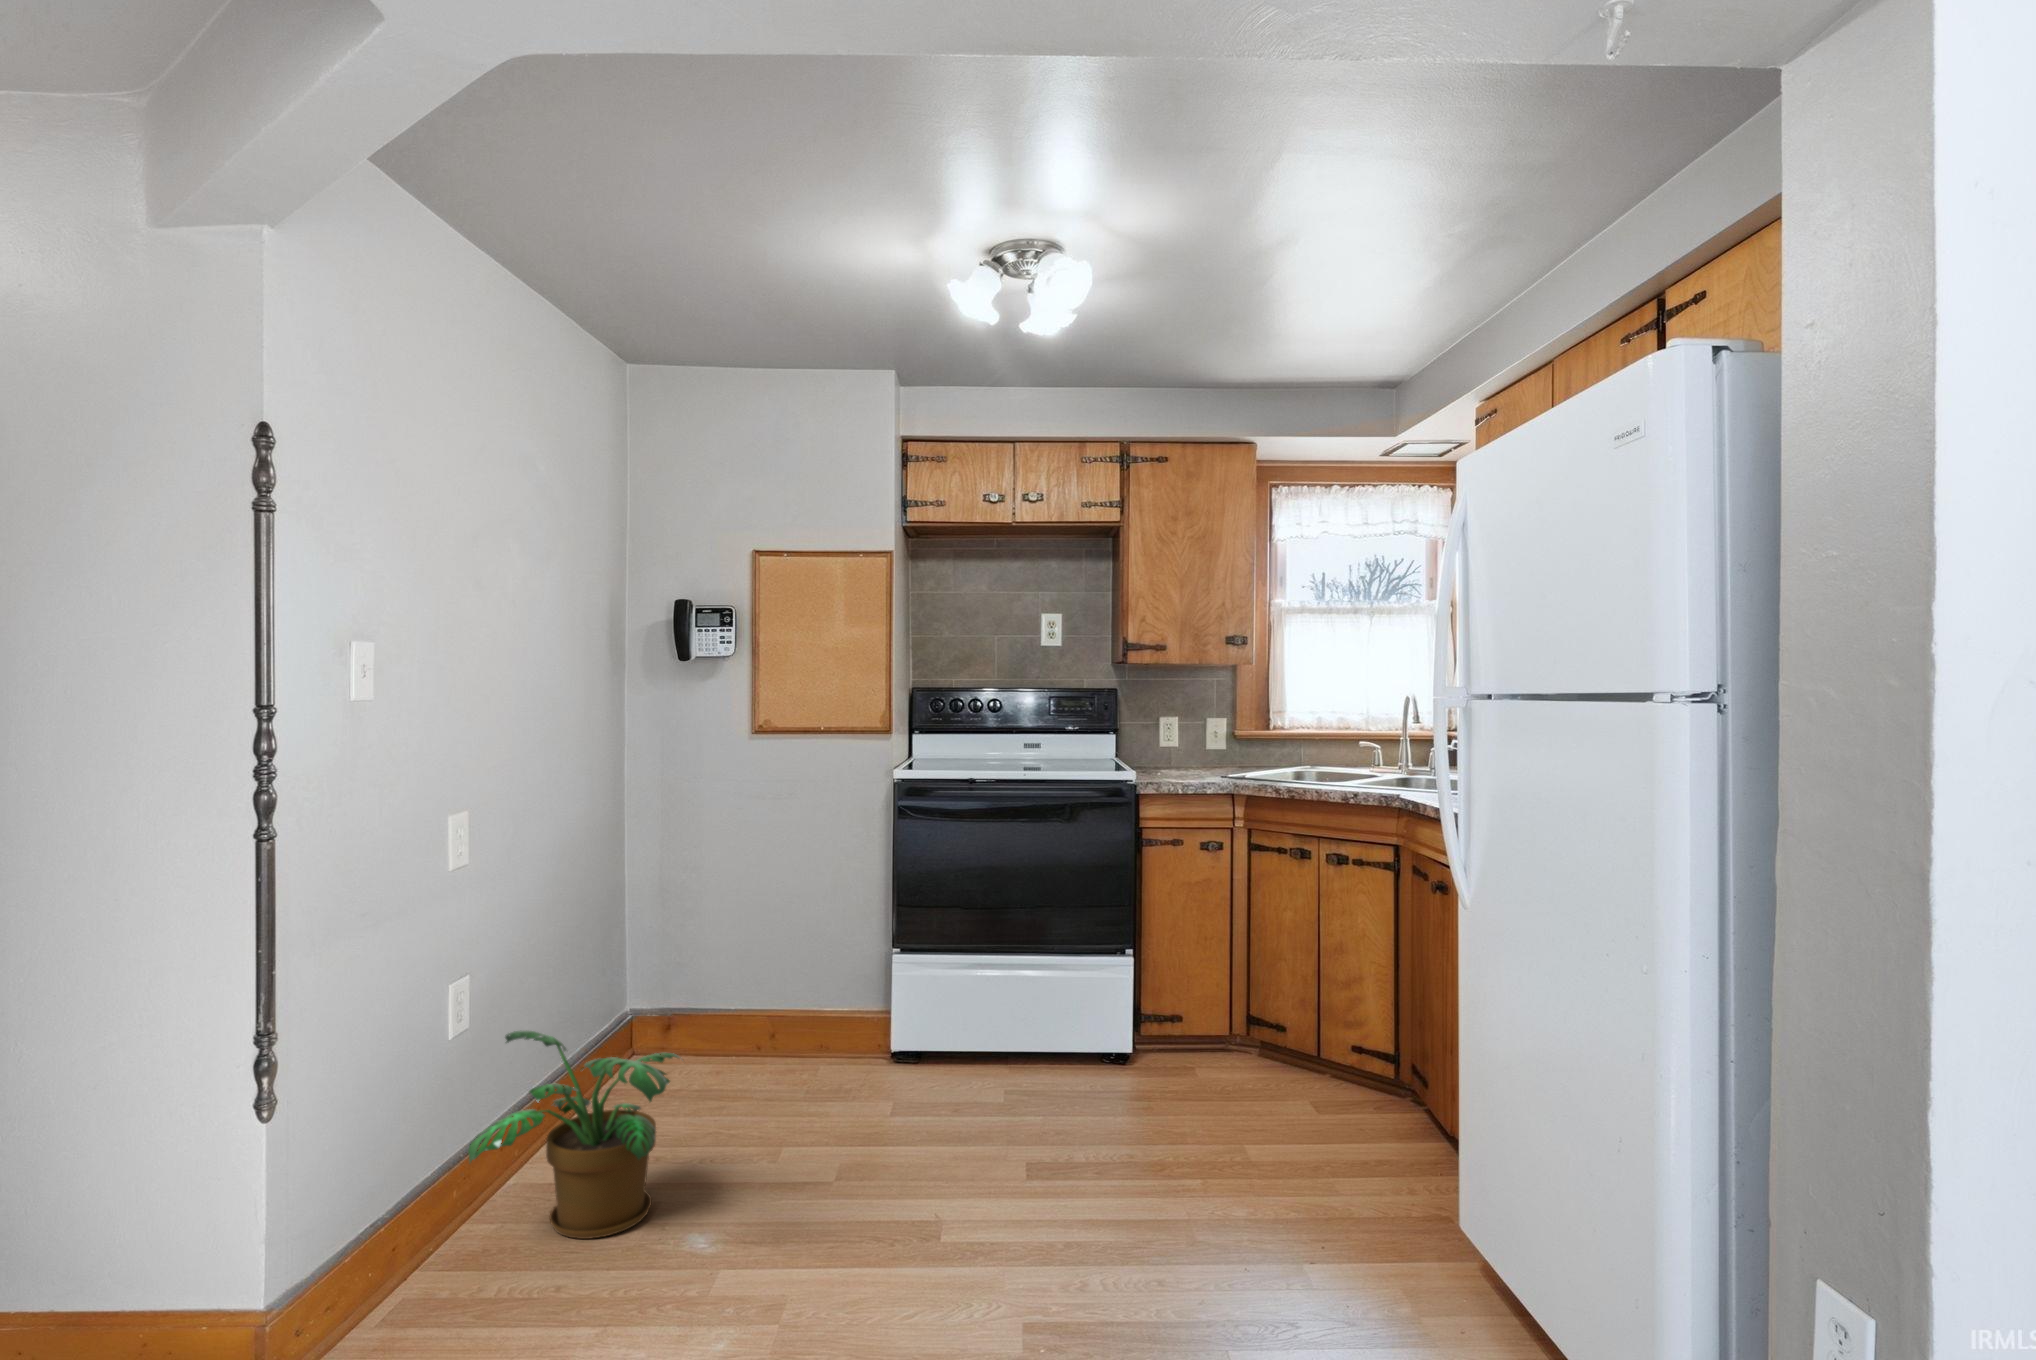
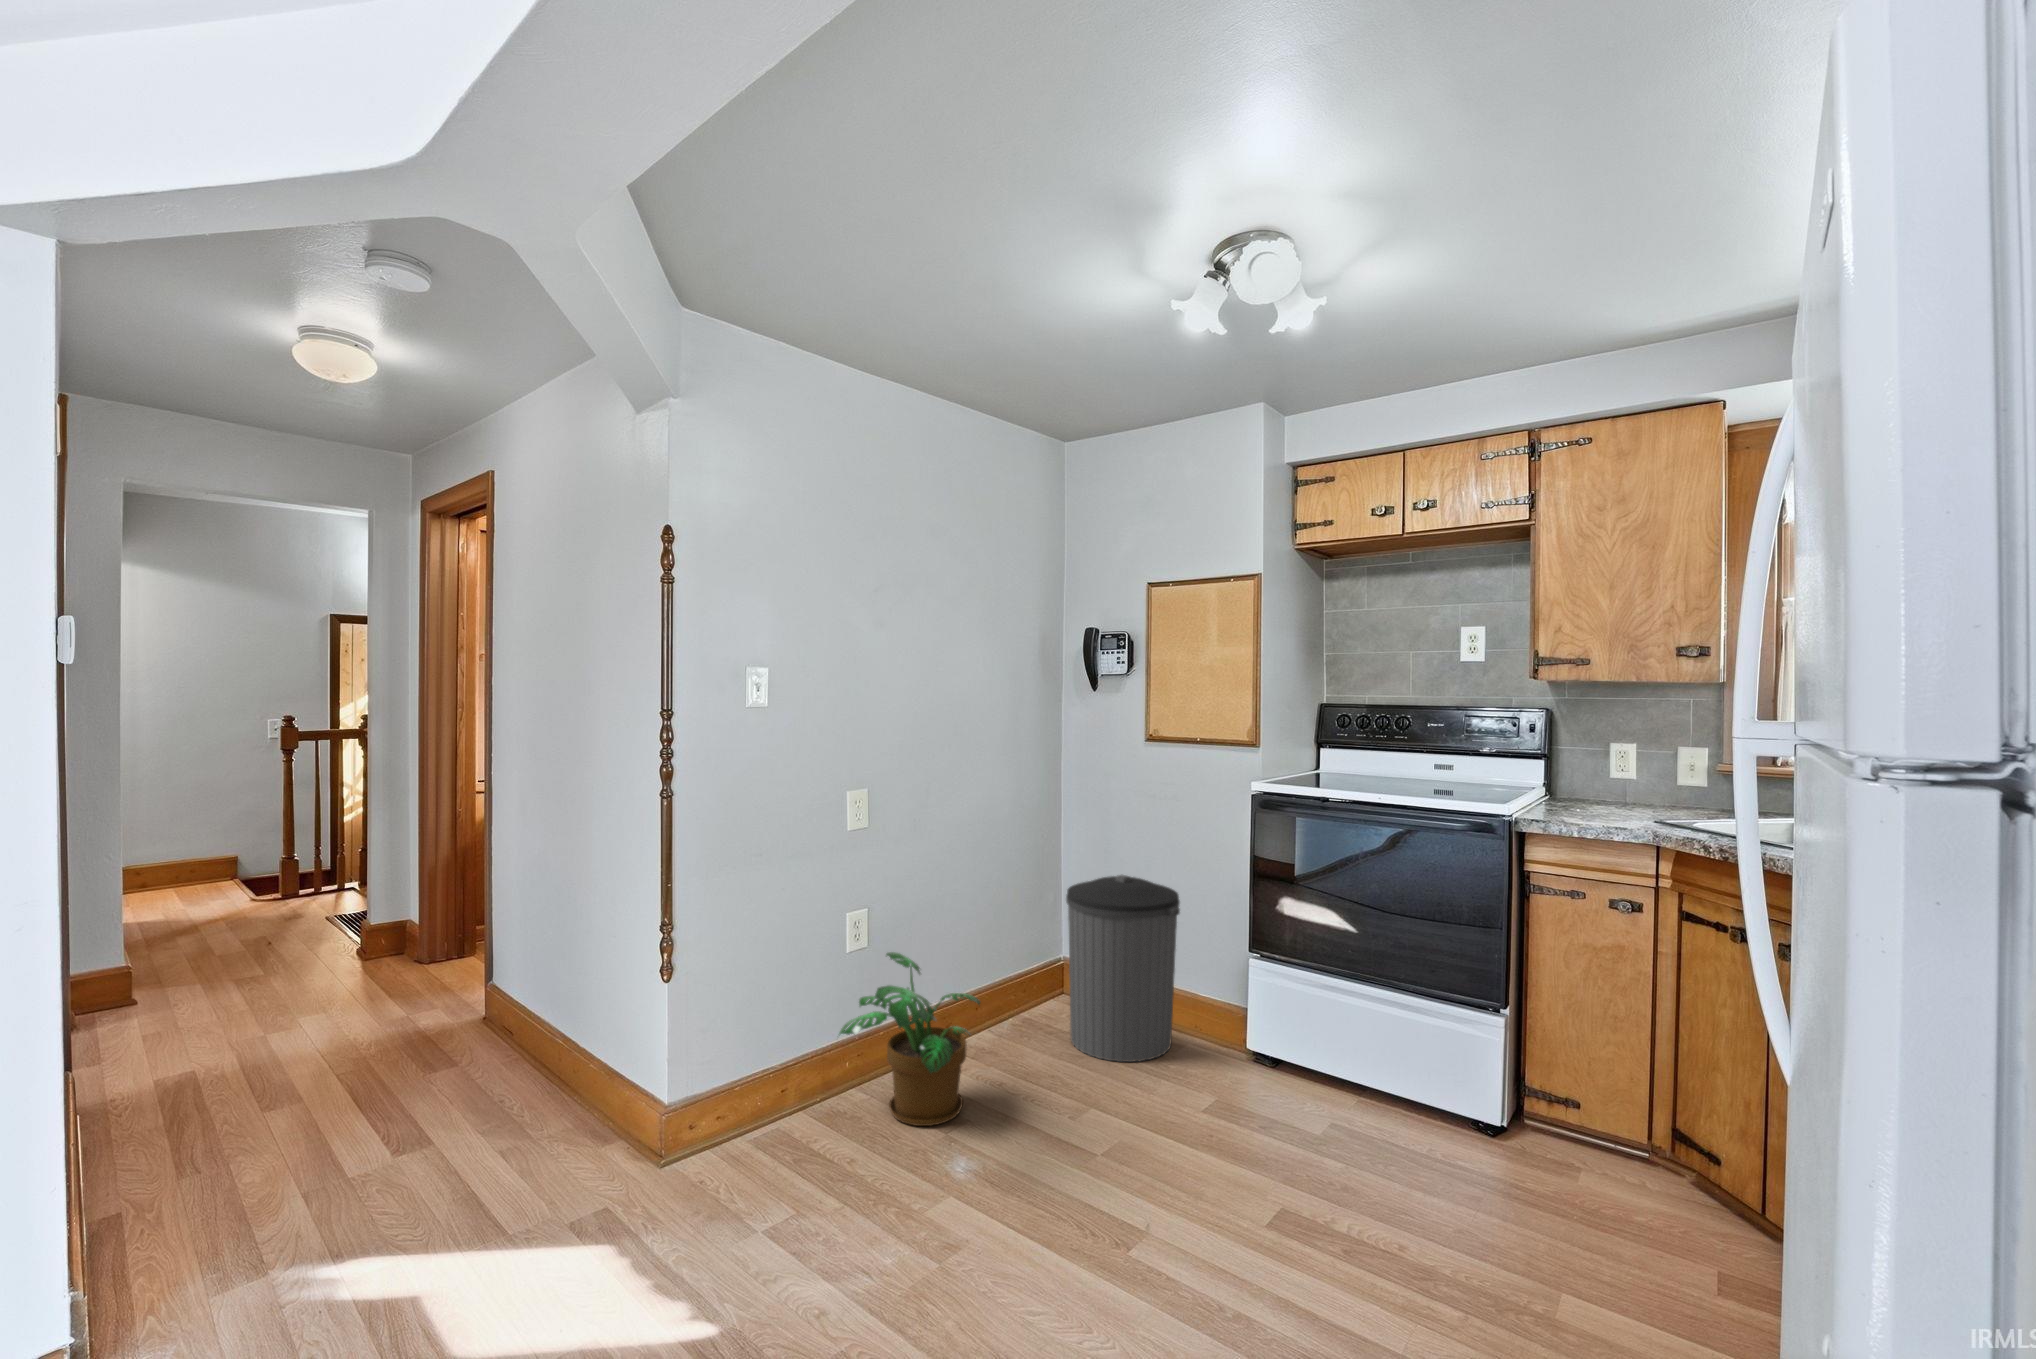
trash can: none [677,891,827,1106] -> present [1066,875,1180,1062]

